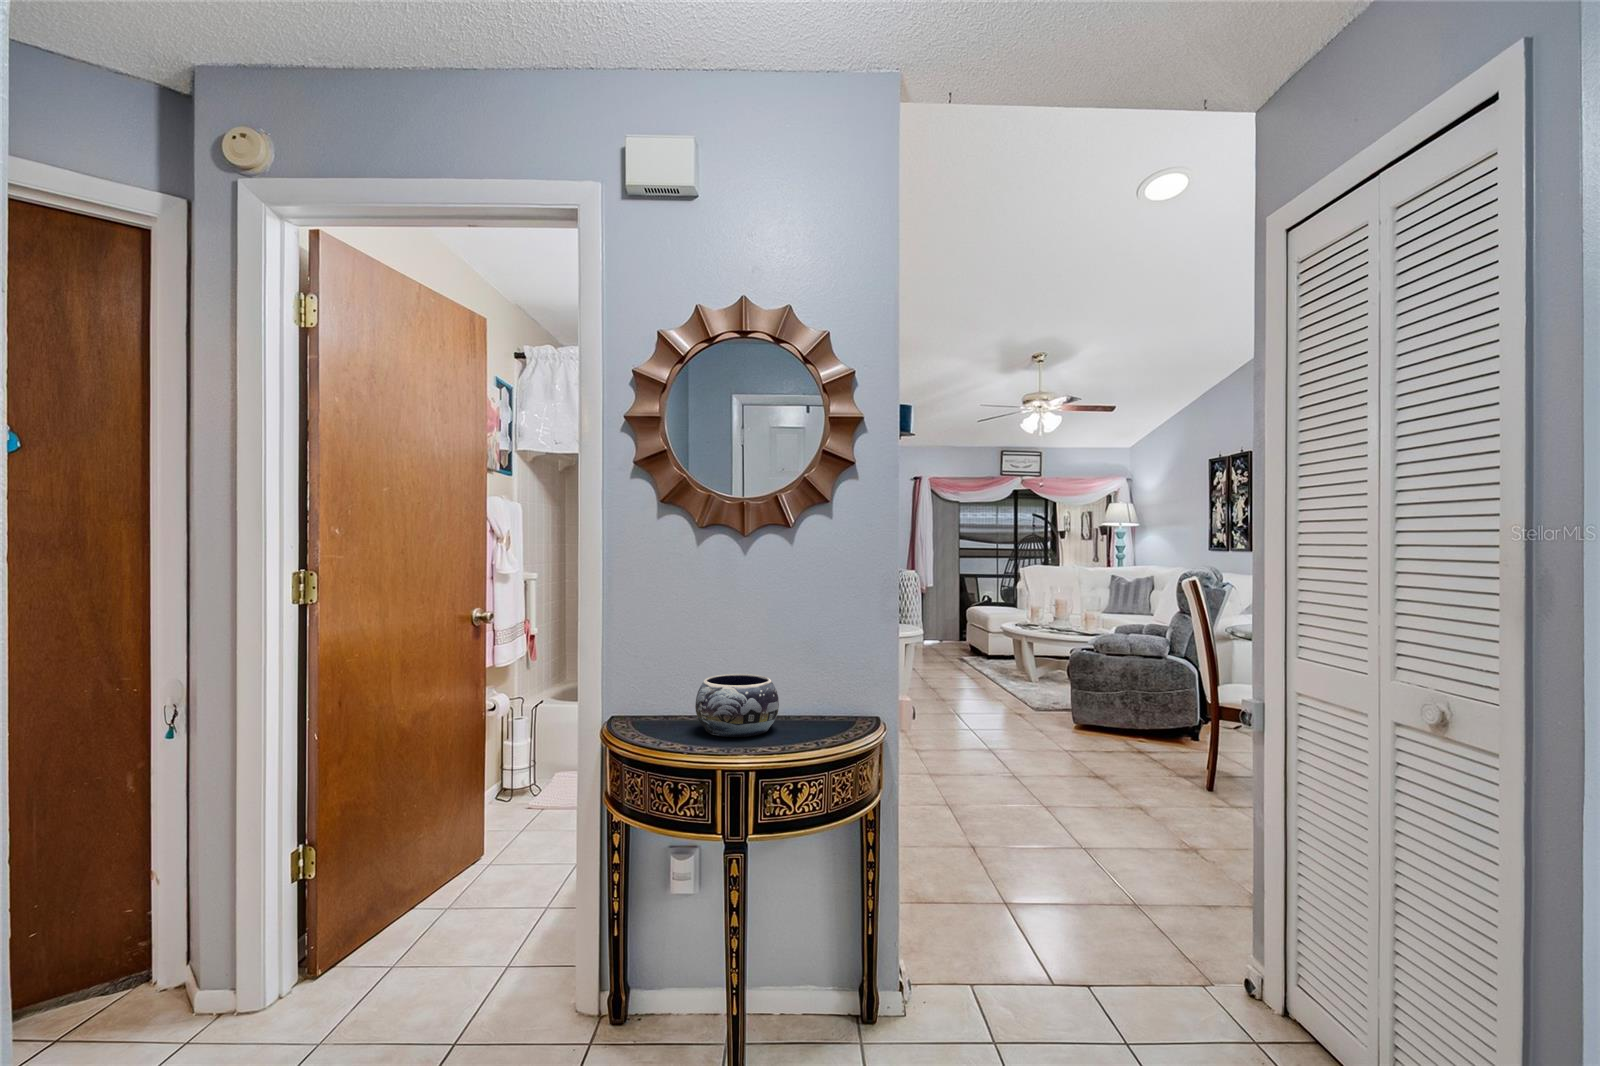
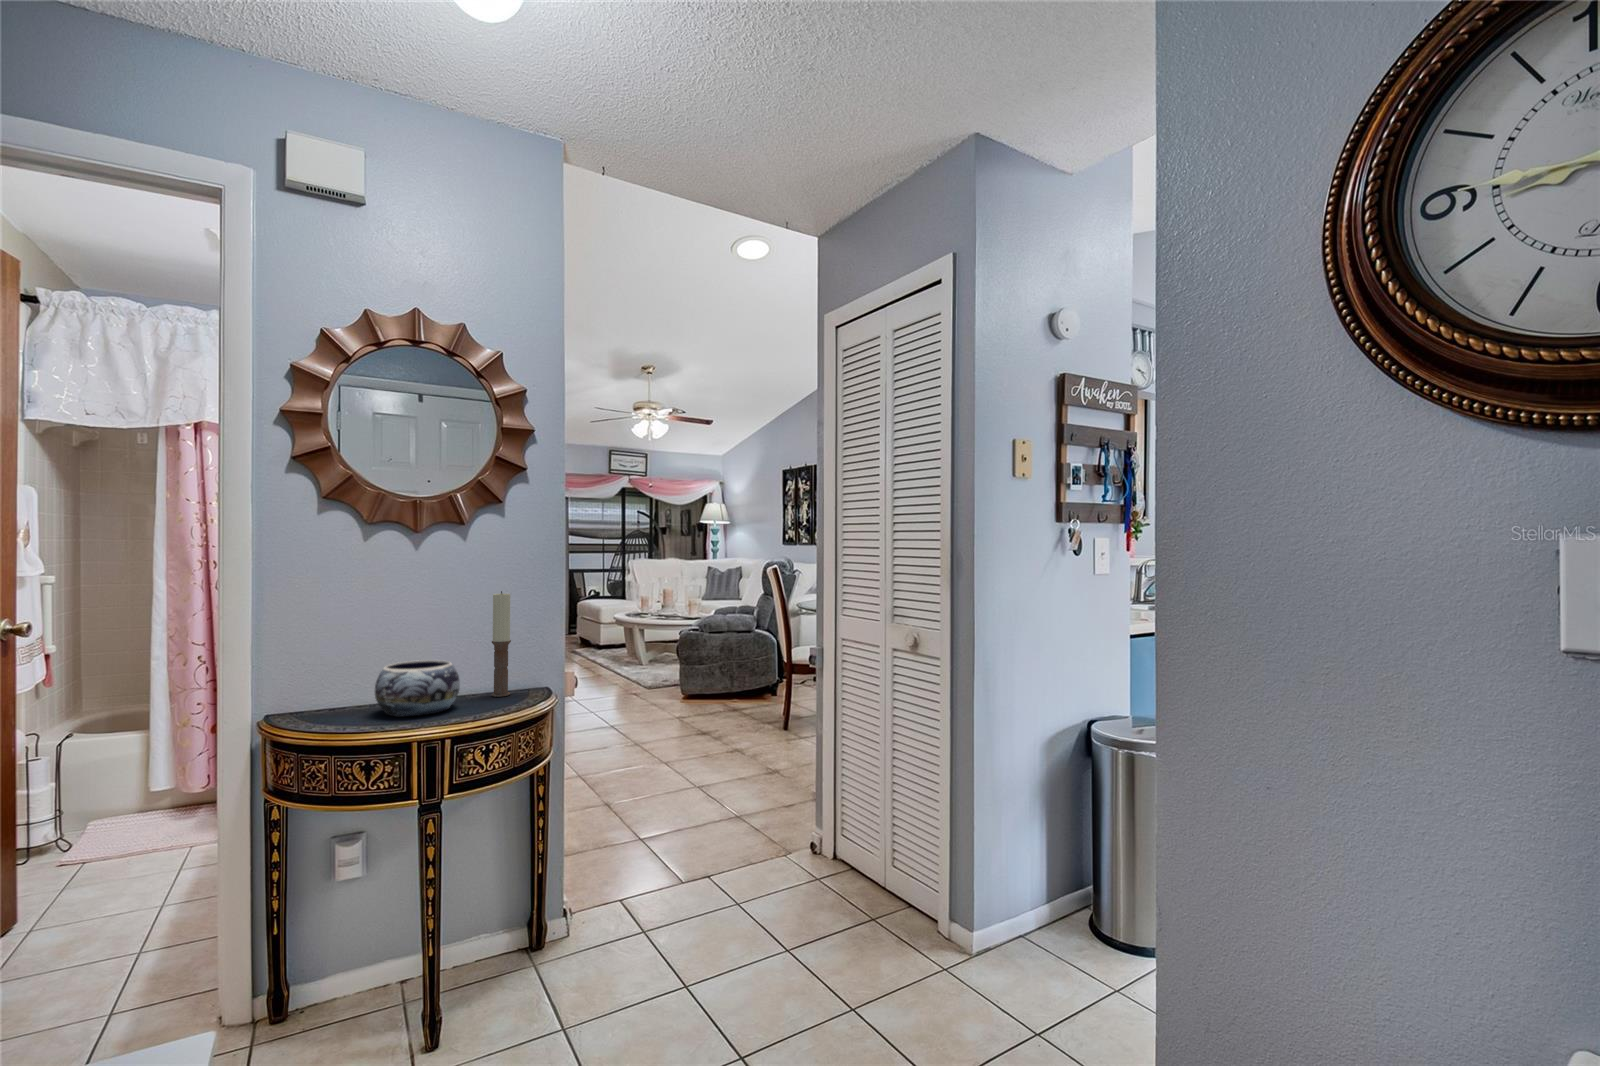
candle: none [817,601,837,722] -> present [491,591,511,697]

